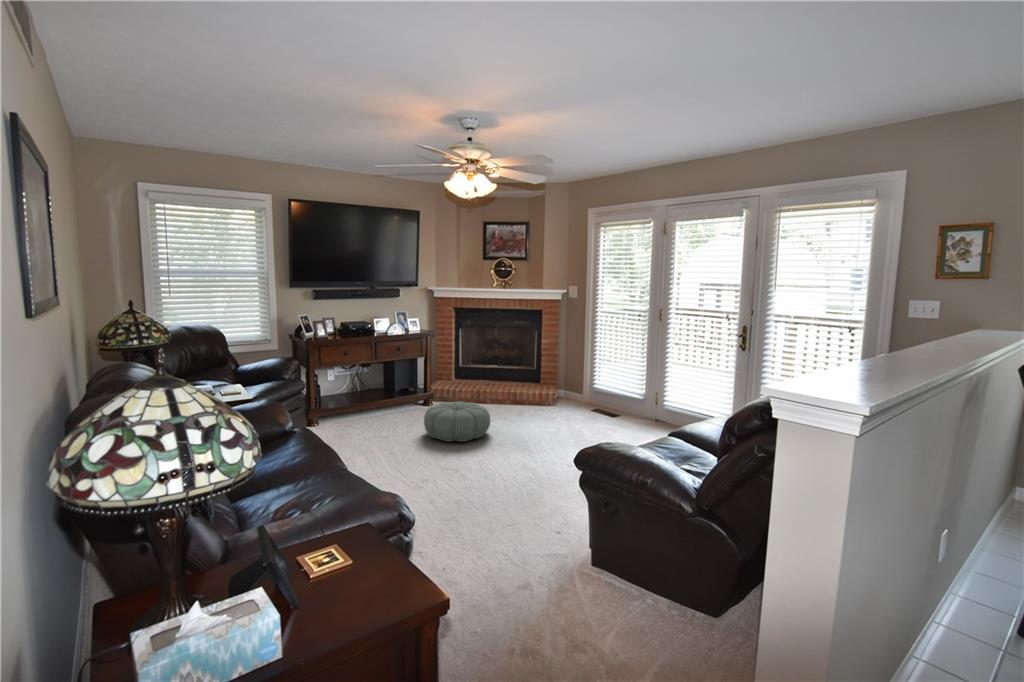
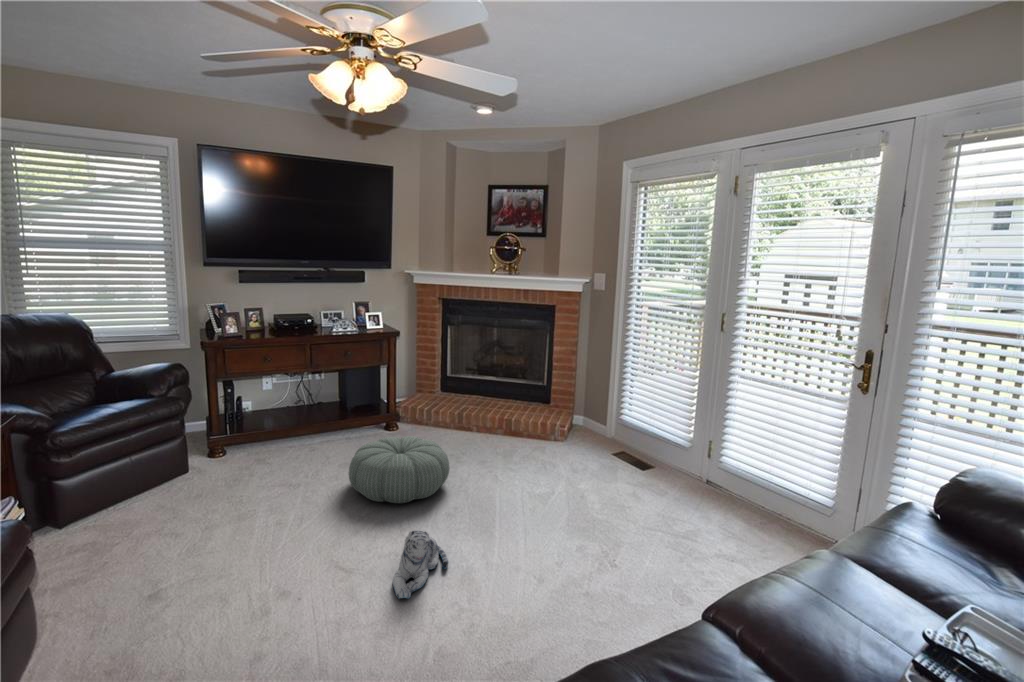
plush toy: none [484,443,513,480] -> present [393,530,448,599]

